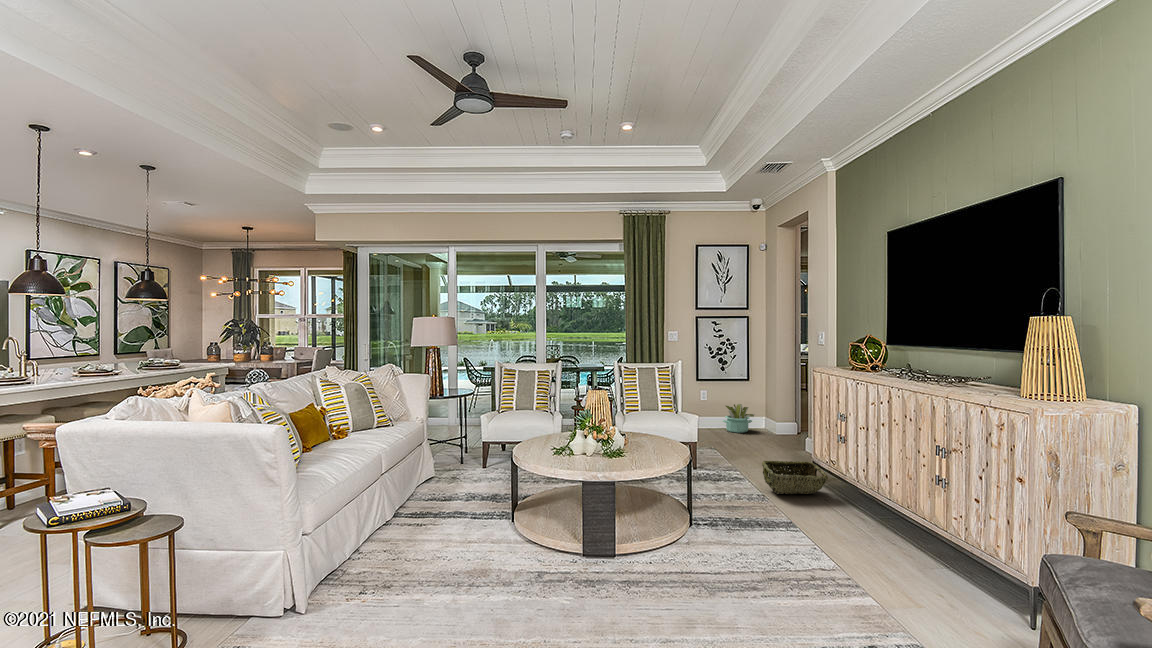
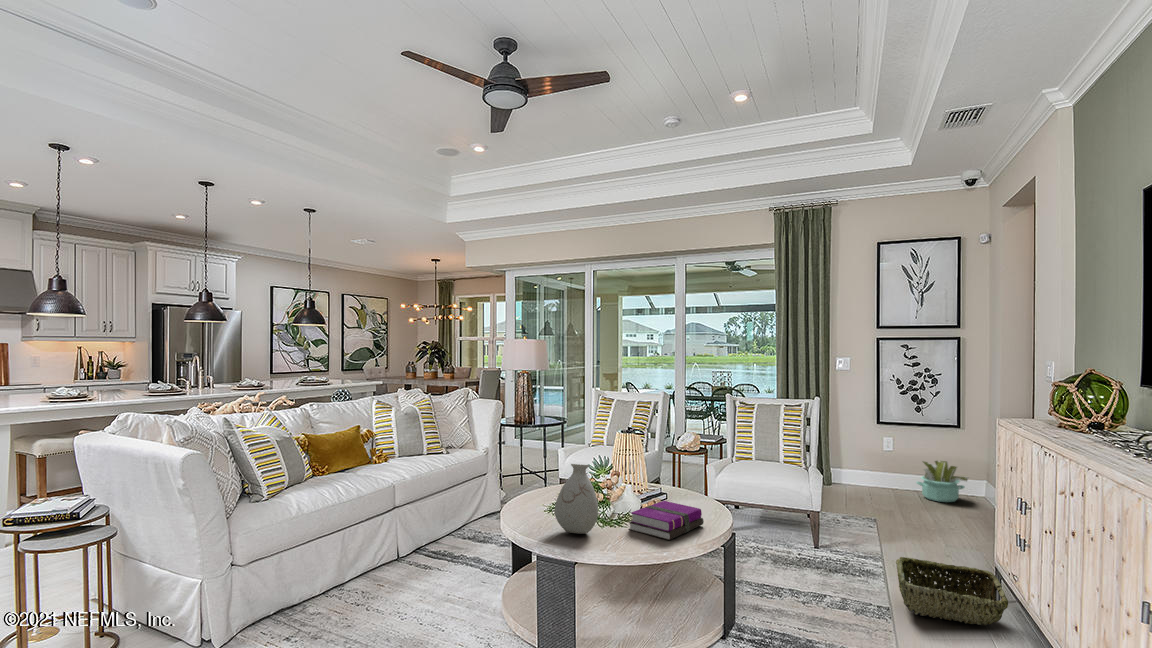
vase: none [582,412,614,463] -> present [554,464,598,534]
hardback book: none [627,437,669,460] -> present [629,501,704,540]

